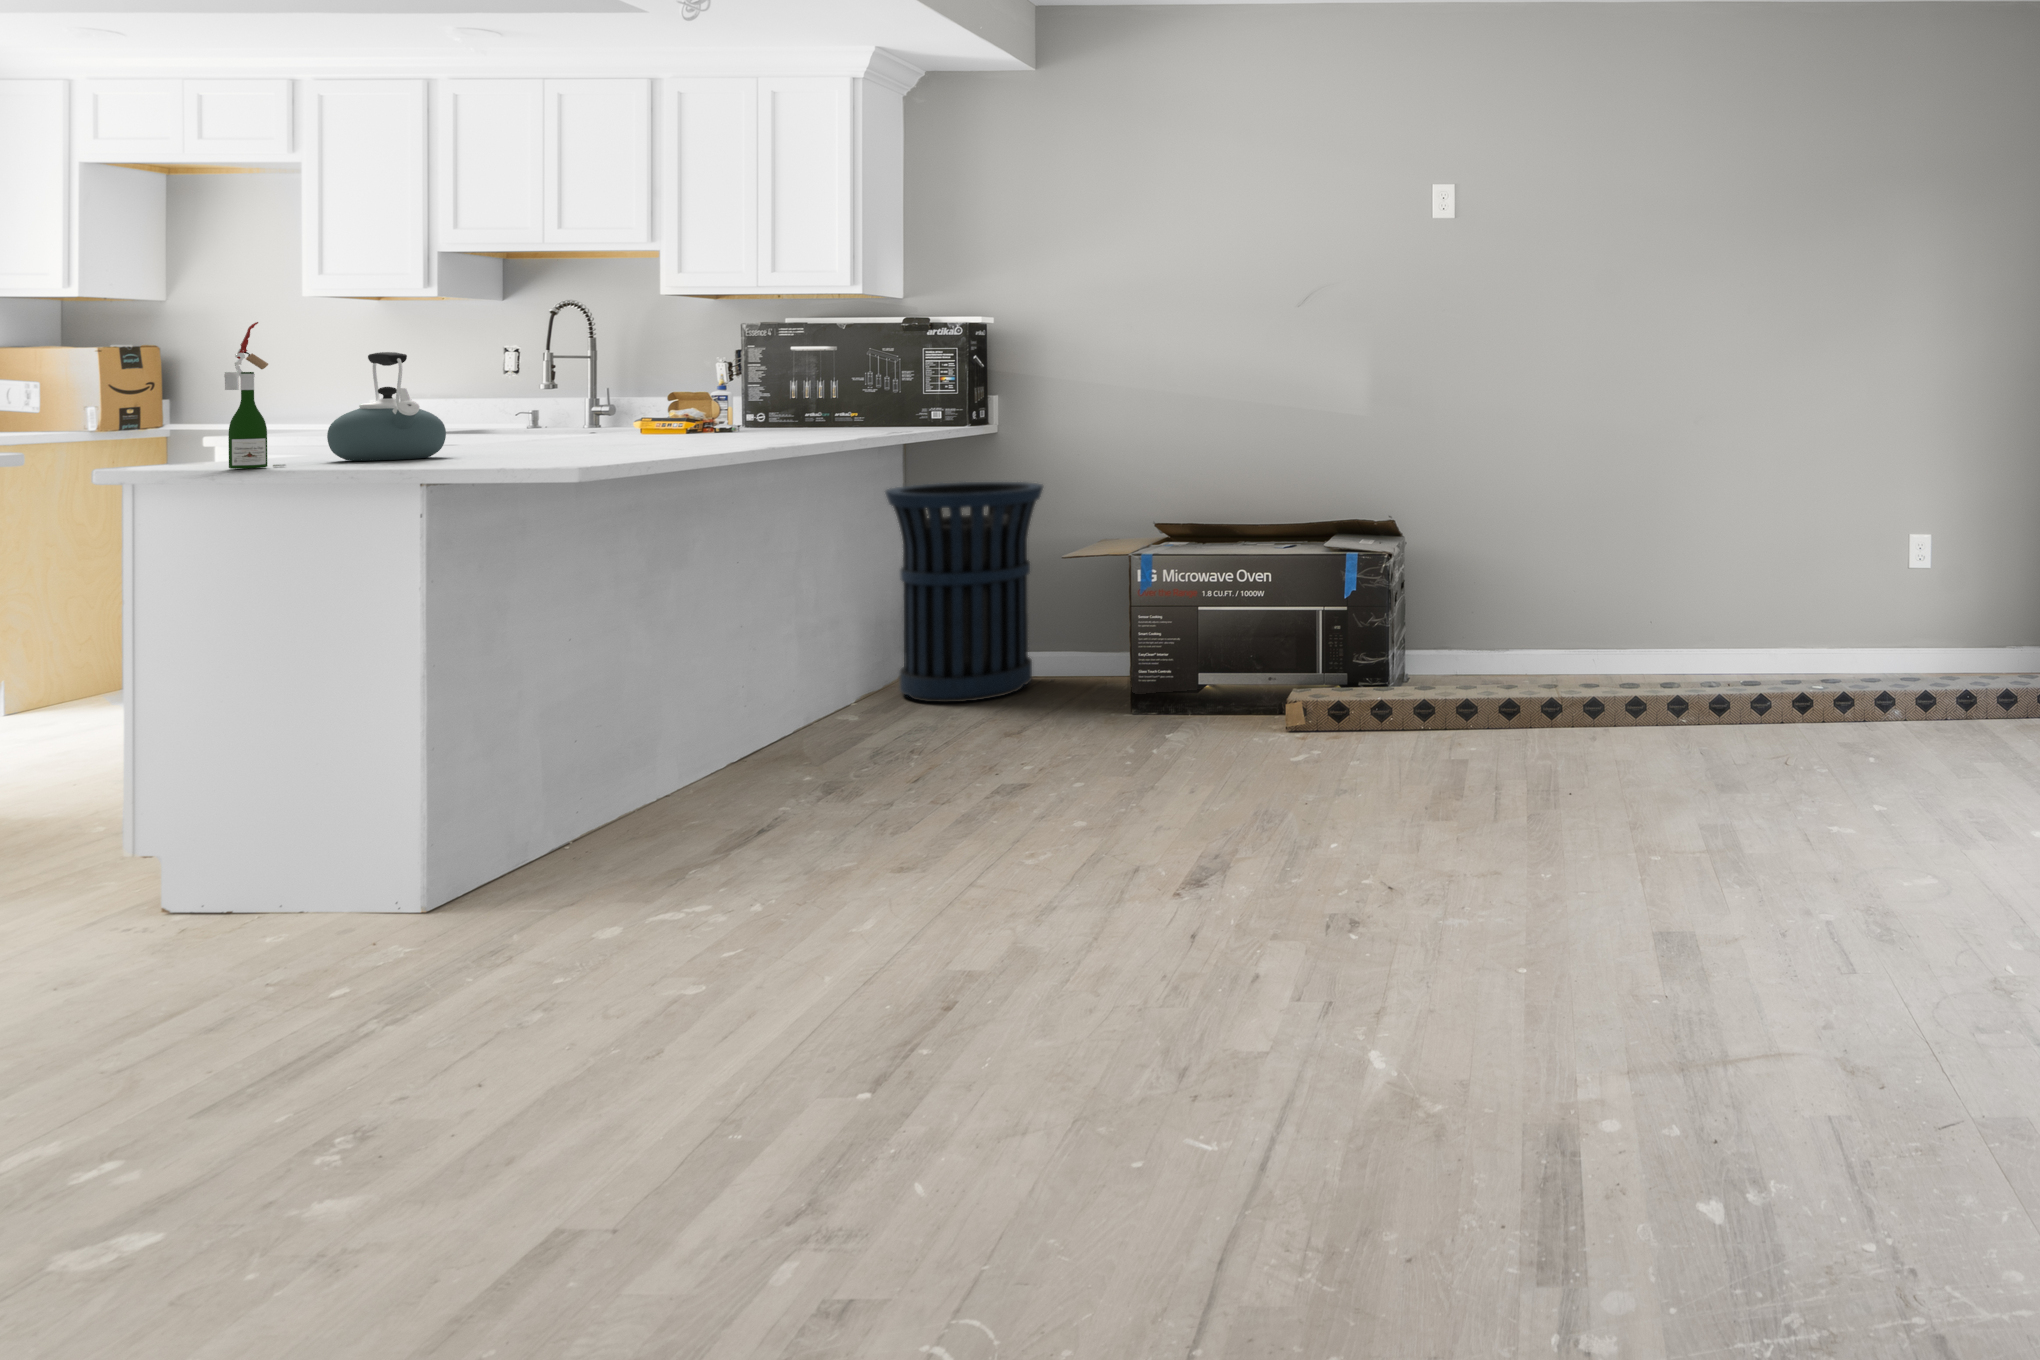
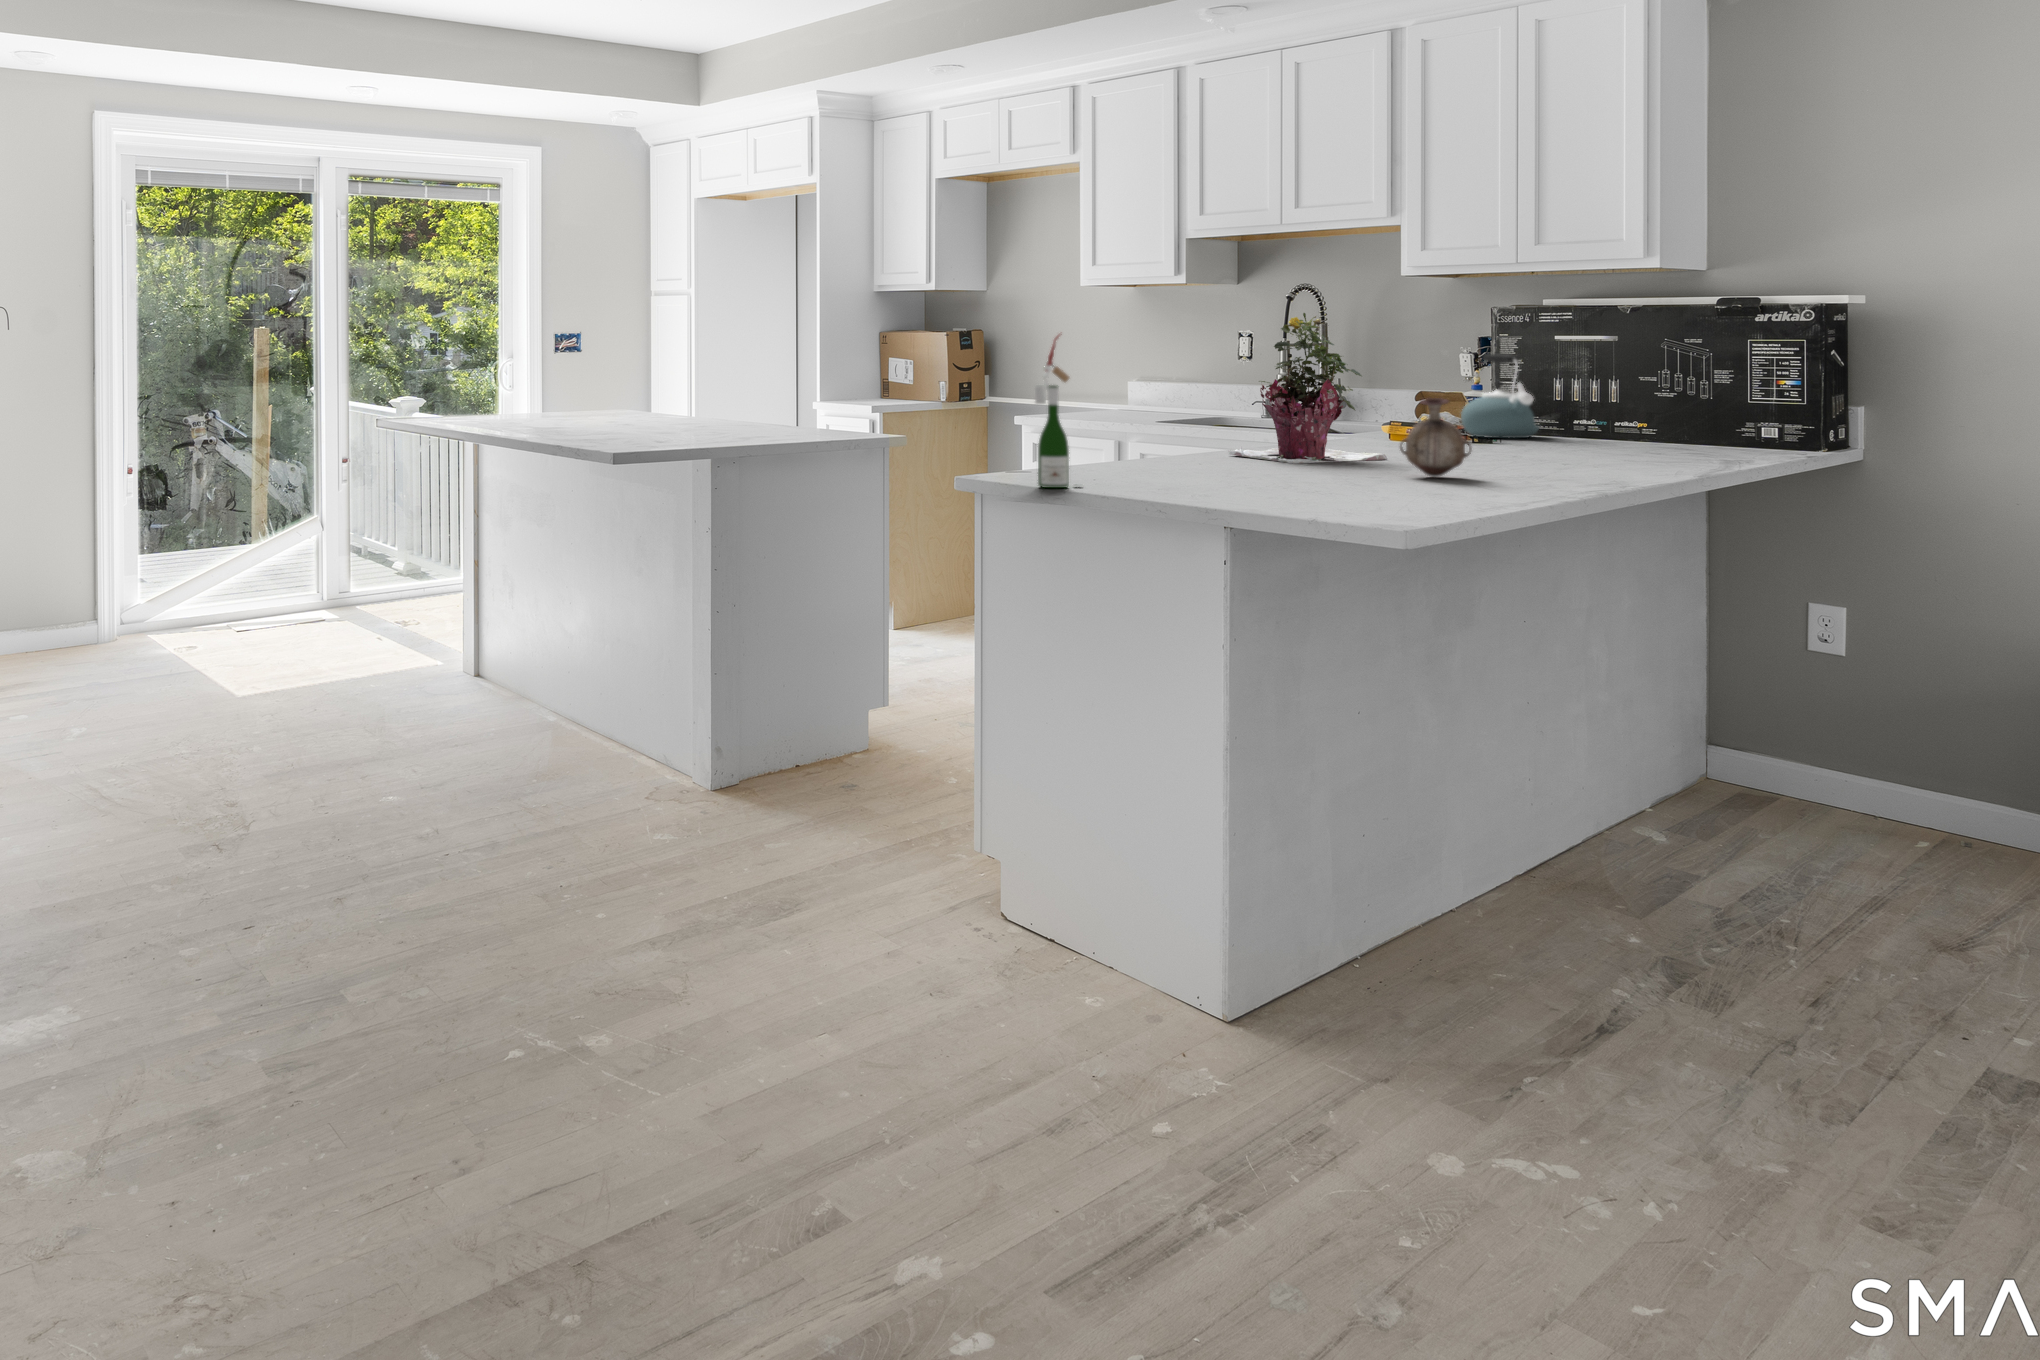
potted plant: none [467,318,626,447] -> present [1229,313,1387,463]
kettle: present [327,352,446,461] -> present [1461,354,1539,438]
vase: none [624,384,685,446] -> present [1400,398,1471,477]
trash can: present [885,482,1043,702] -> none [1696,527,1959,861]

